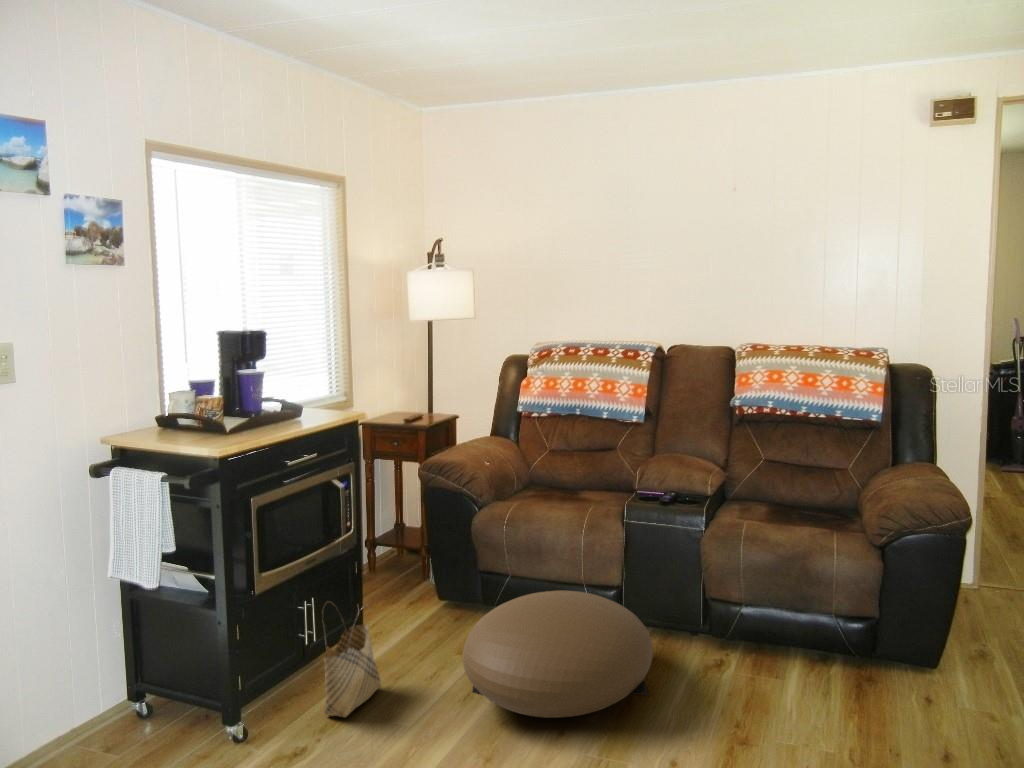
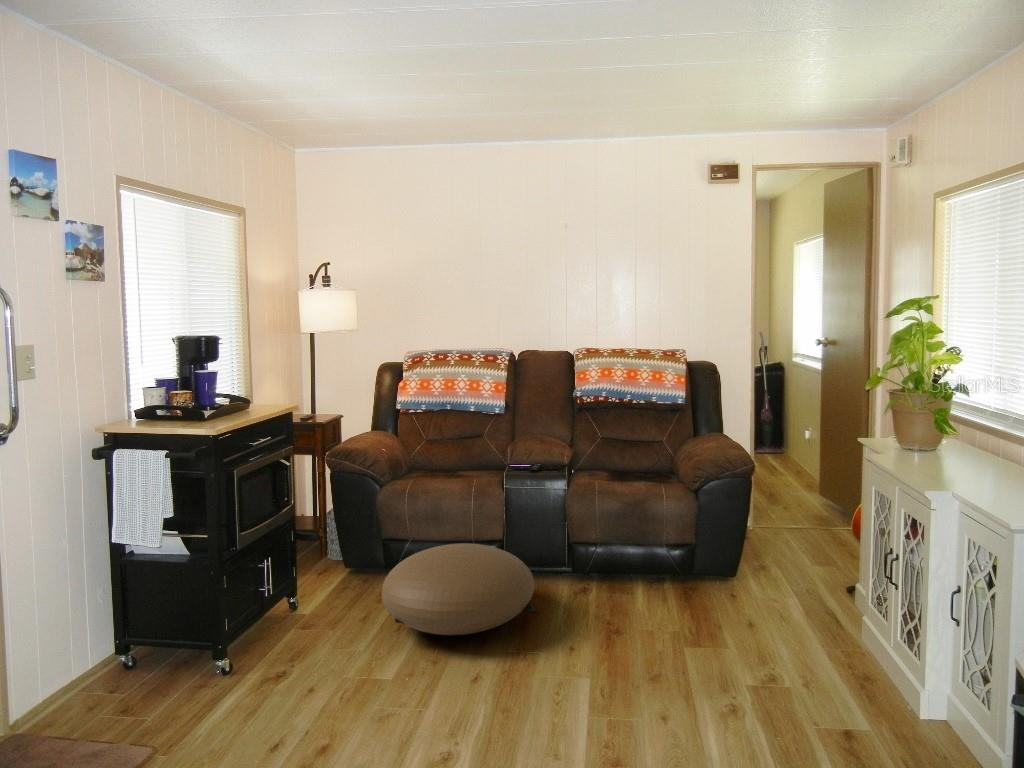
woven basket: present [323,601,381,717] -> none [262,559,310,656]

